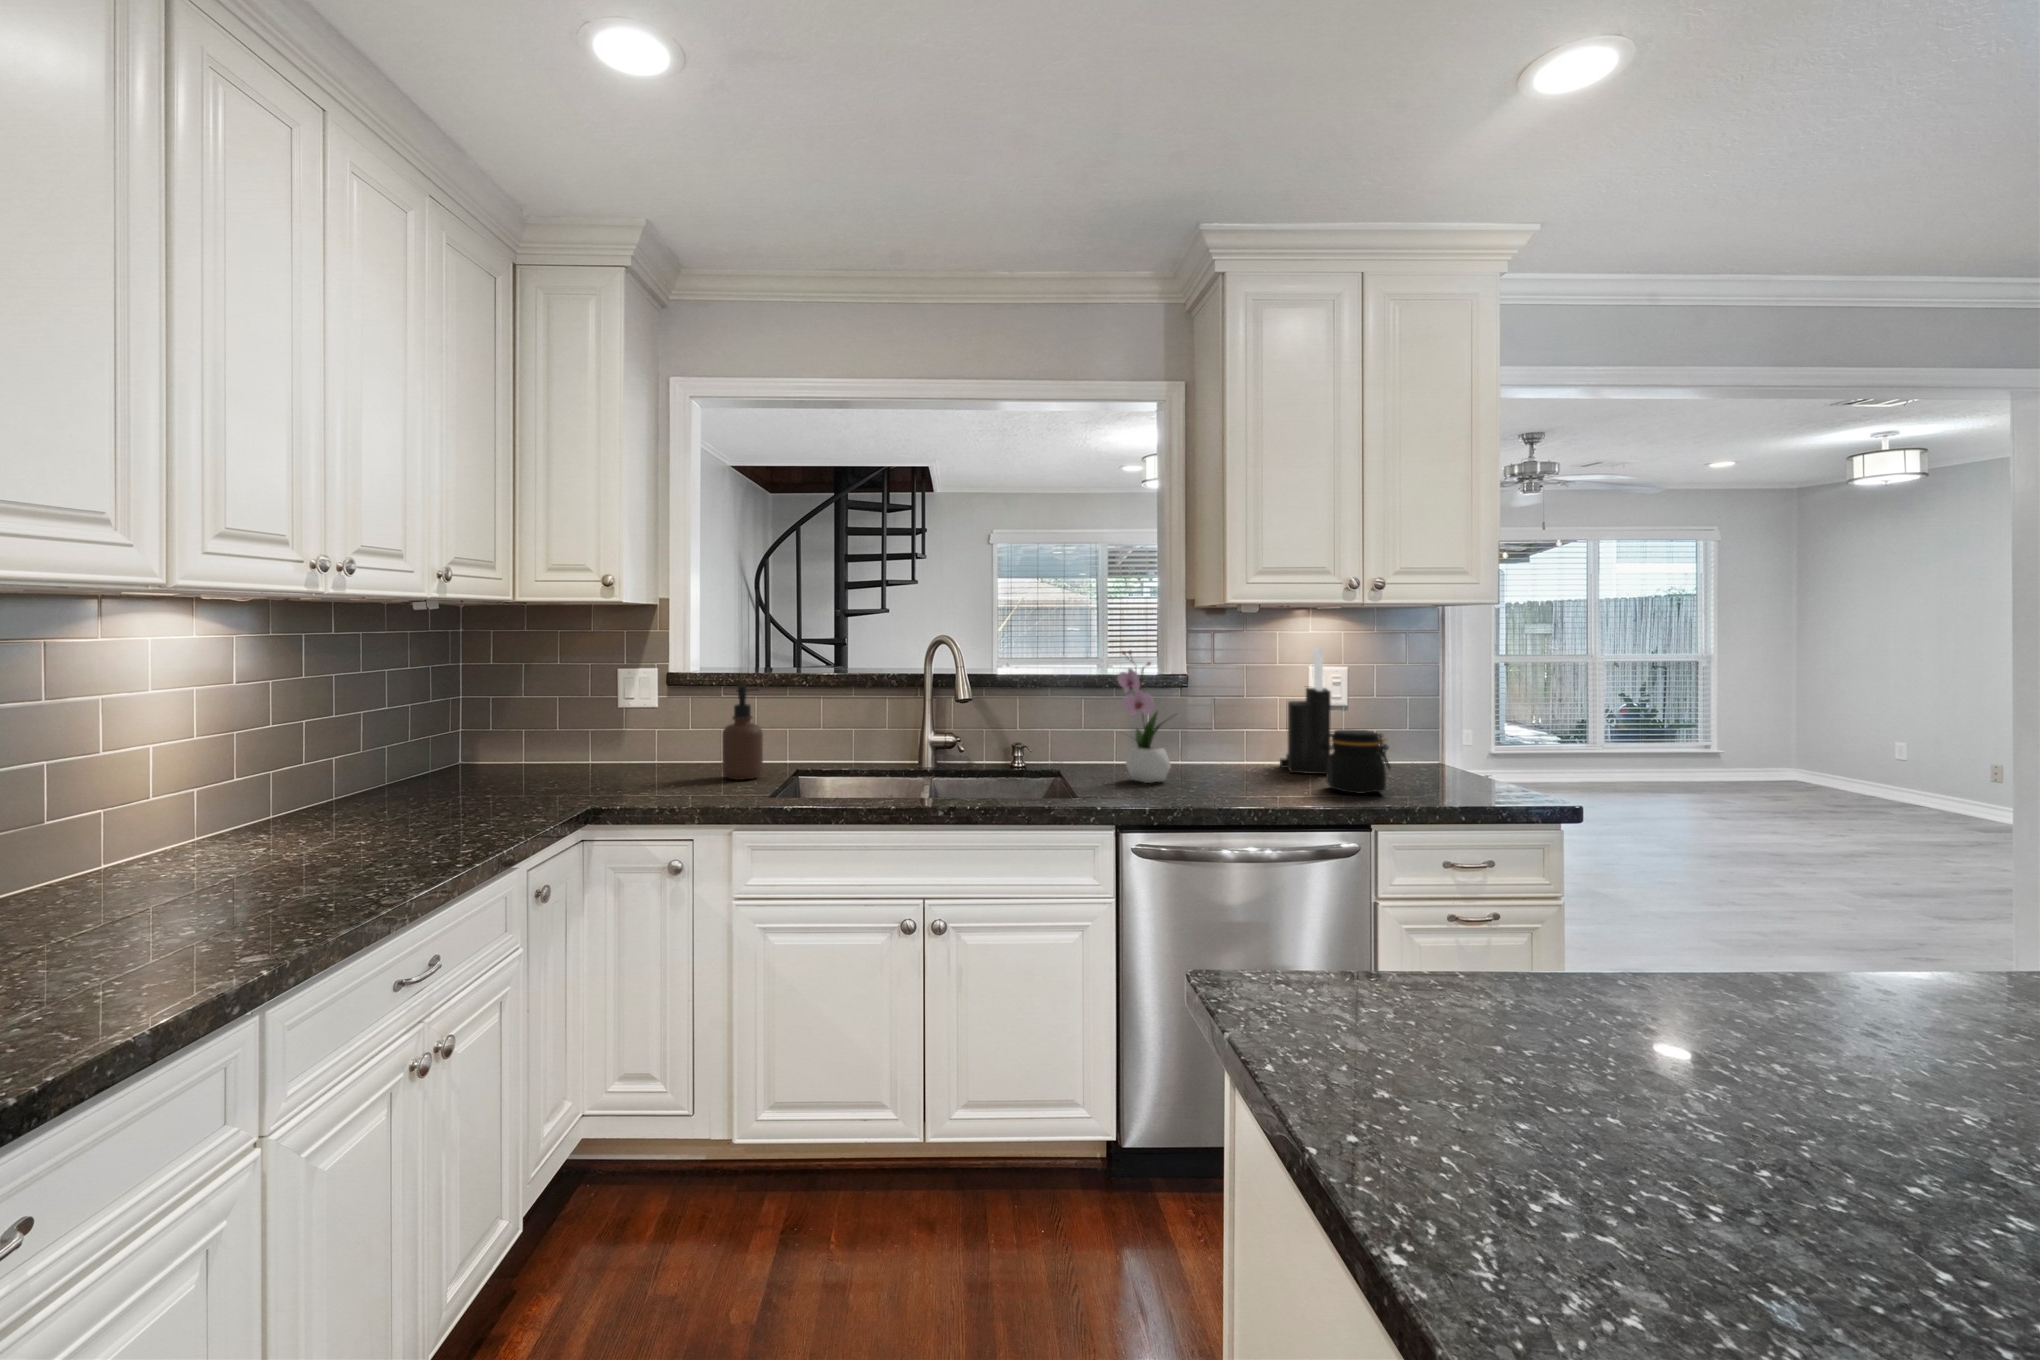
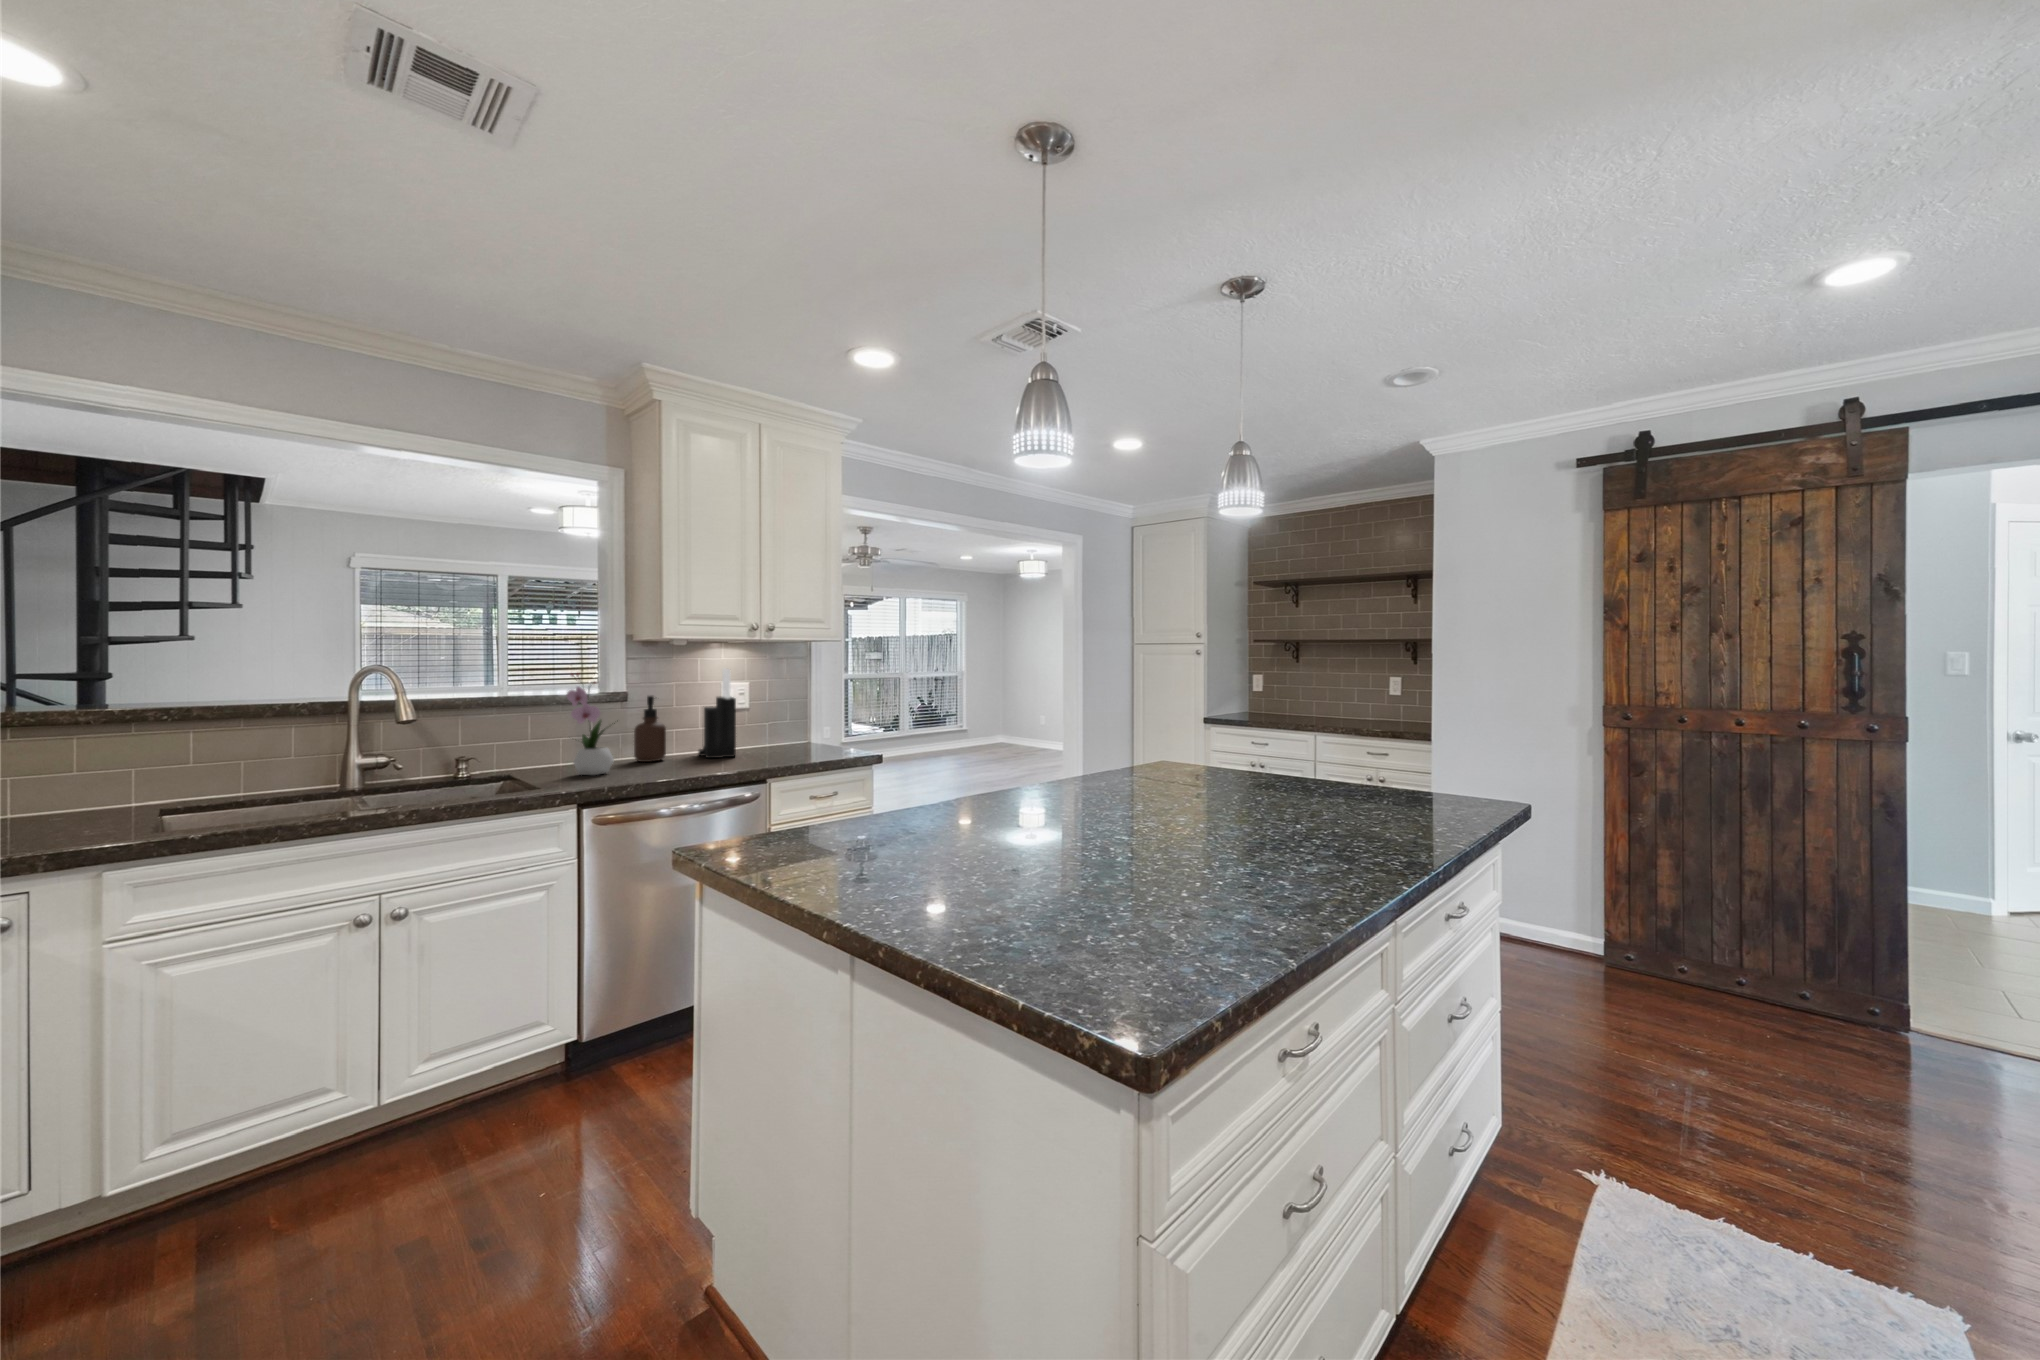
soap dispenser: present [722,686,763,780] -> present [634,696,666,762]
jar: present [1320,730,1390,793] -> none [730,723,778,765]

